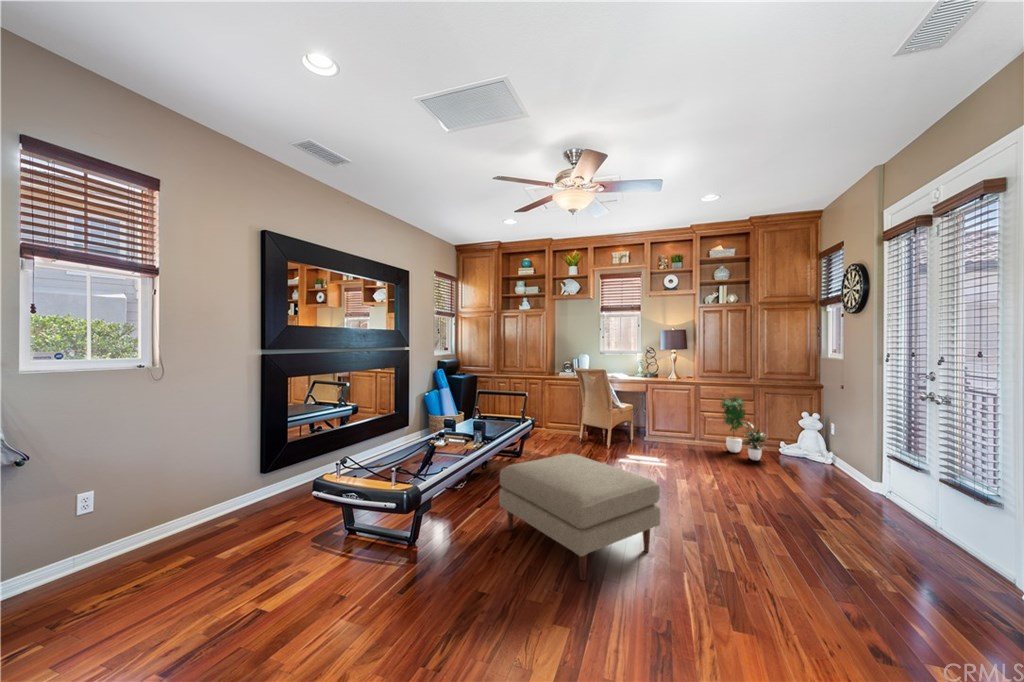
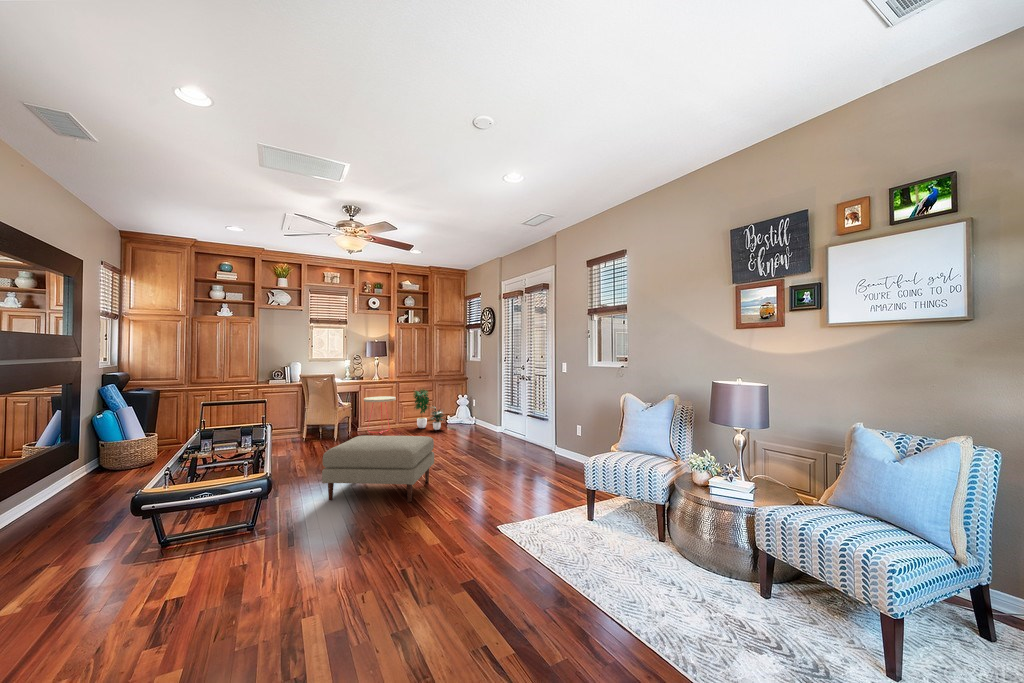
side table: none [649,400,691,450] -> present [364,396,396,434]

